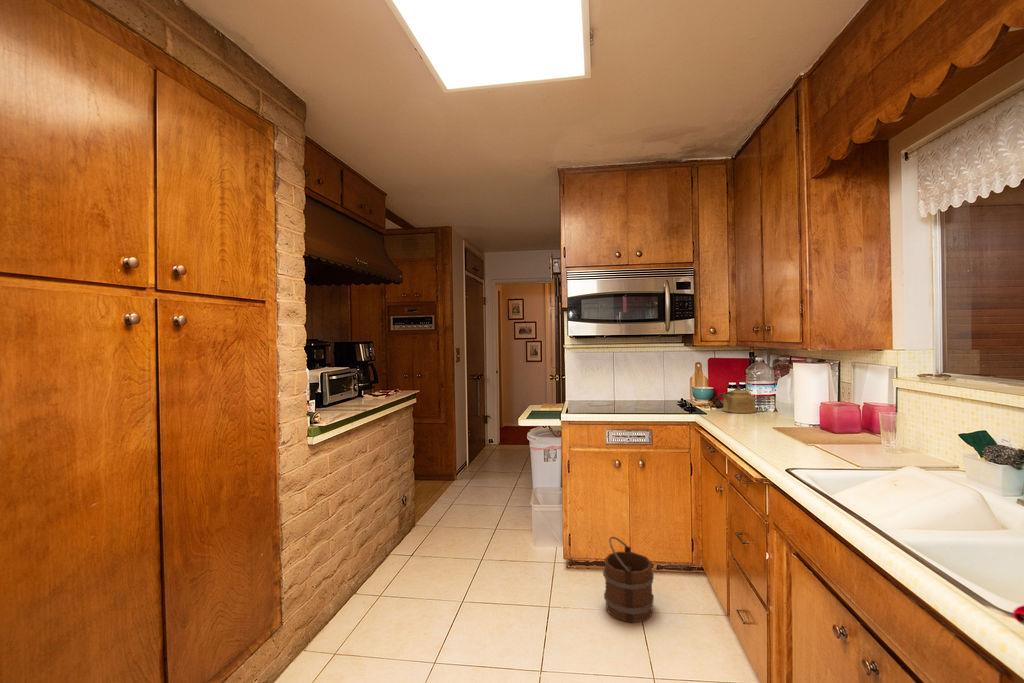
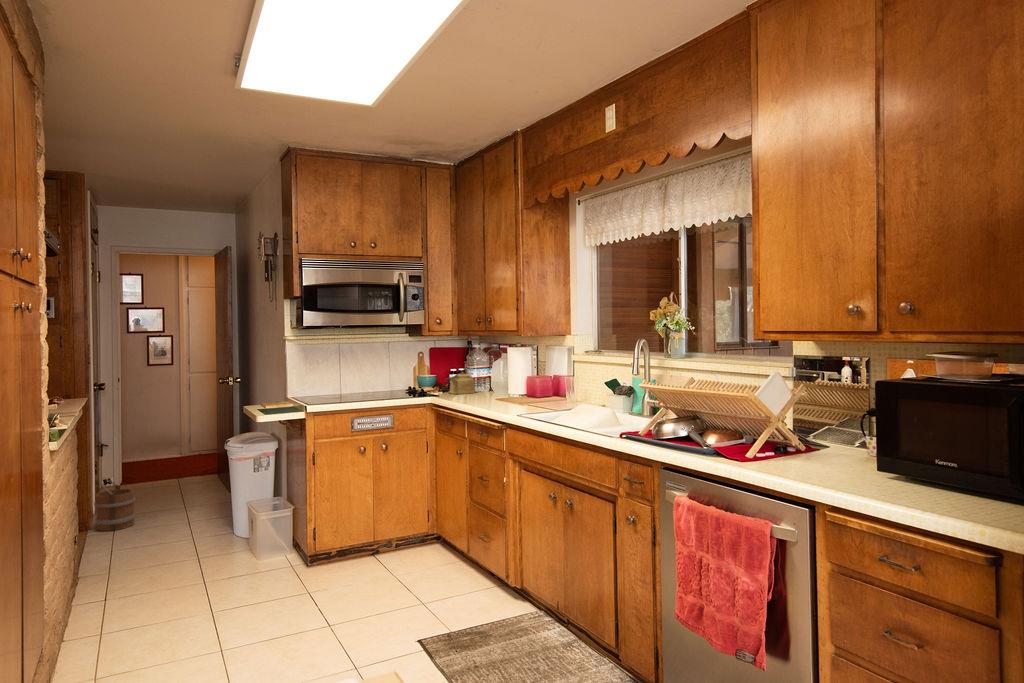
bucket: present [603,537,654,623] -> present [94,478,135,531]

